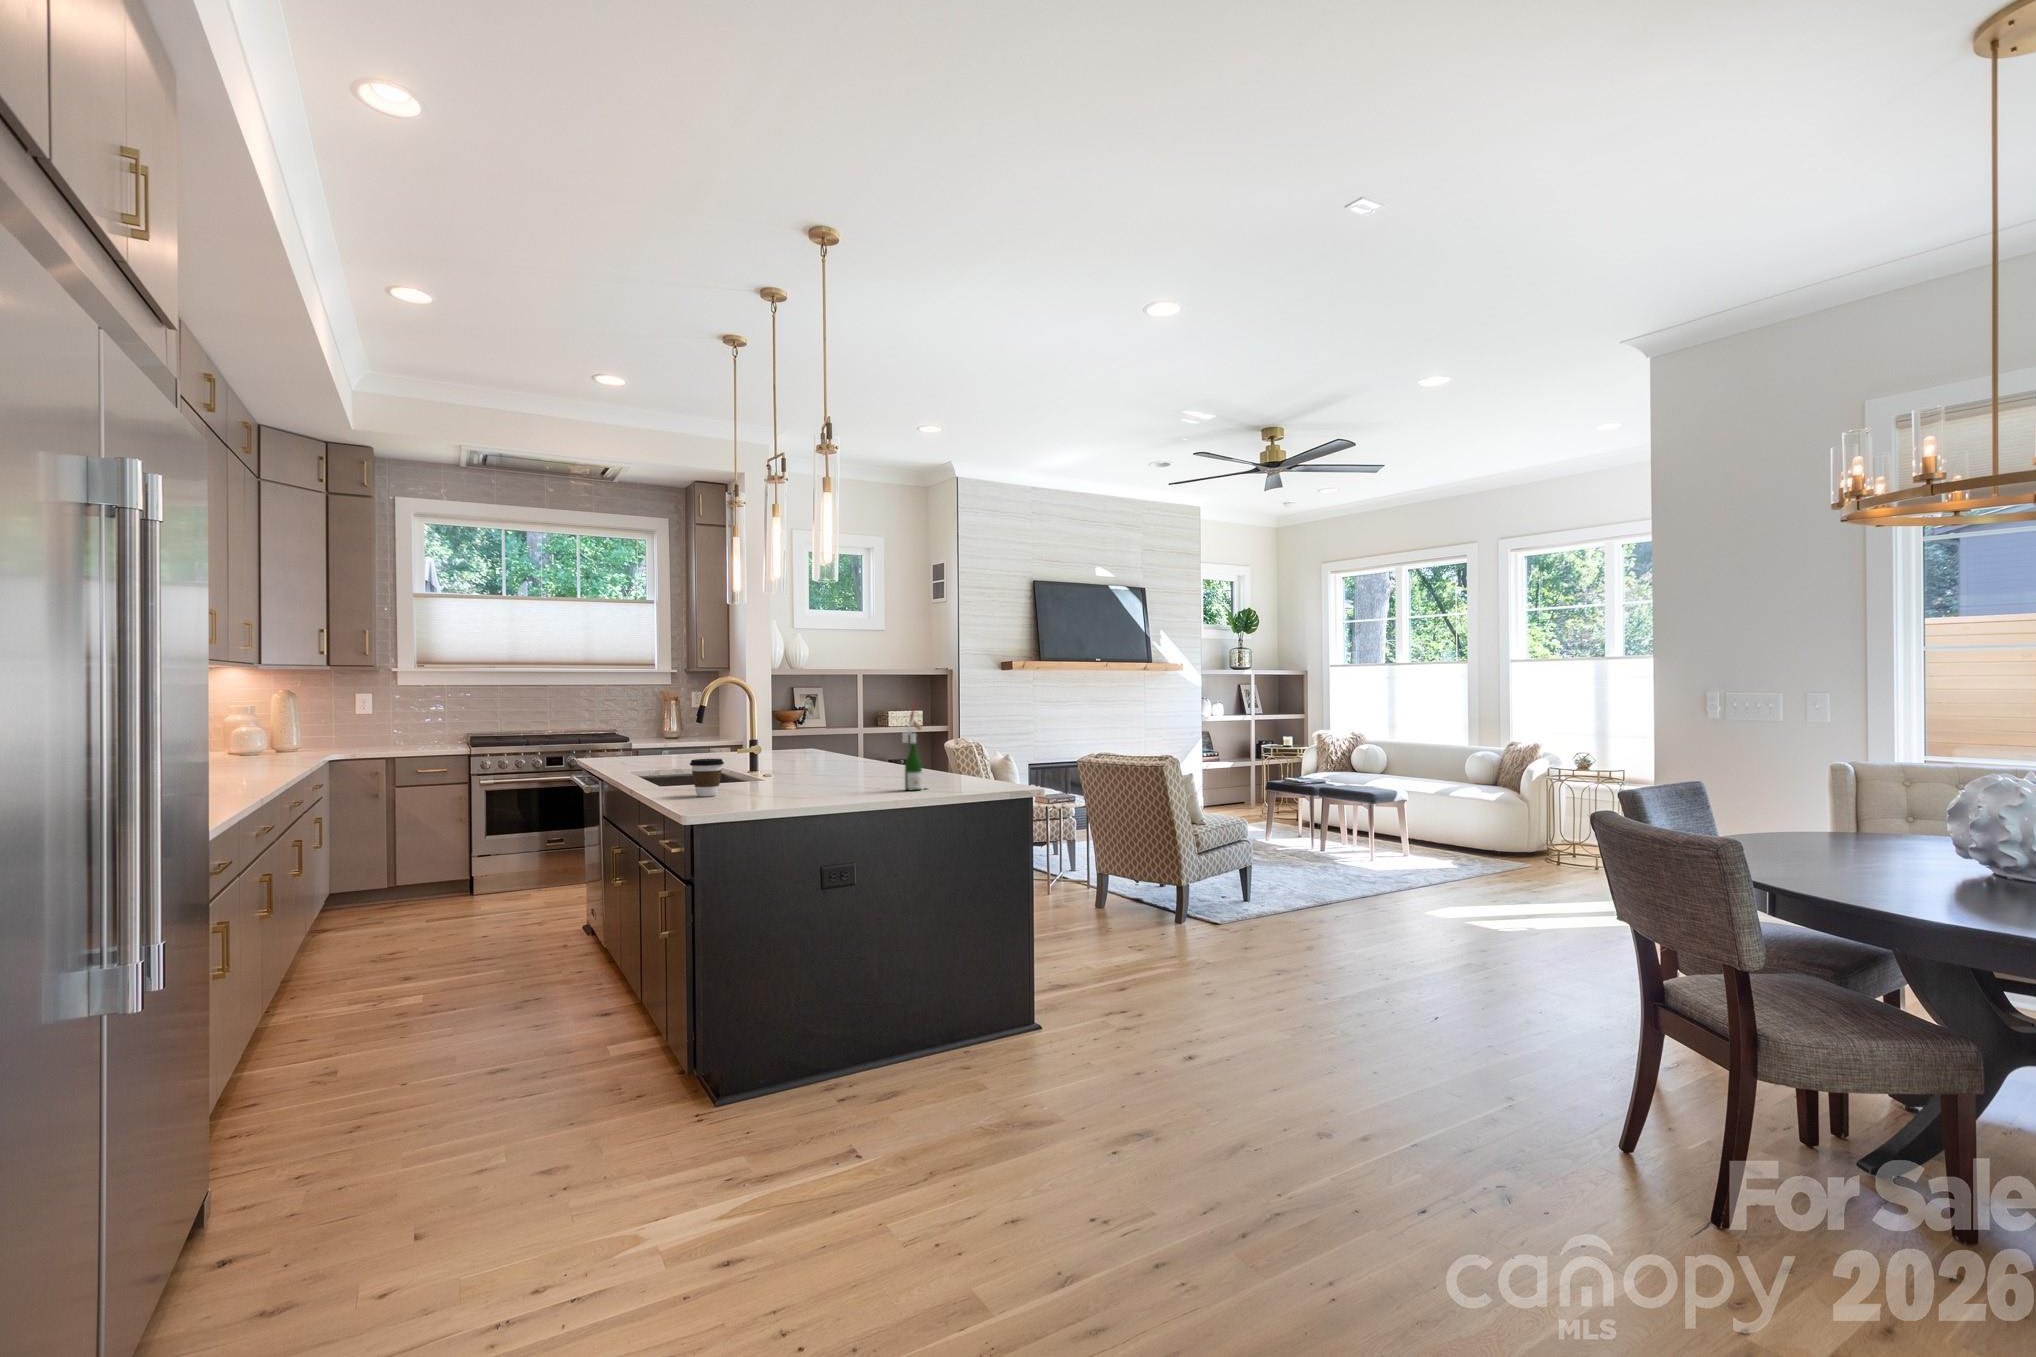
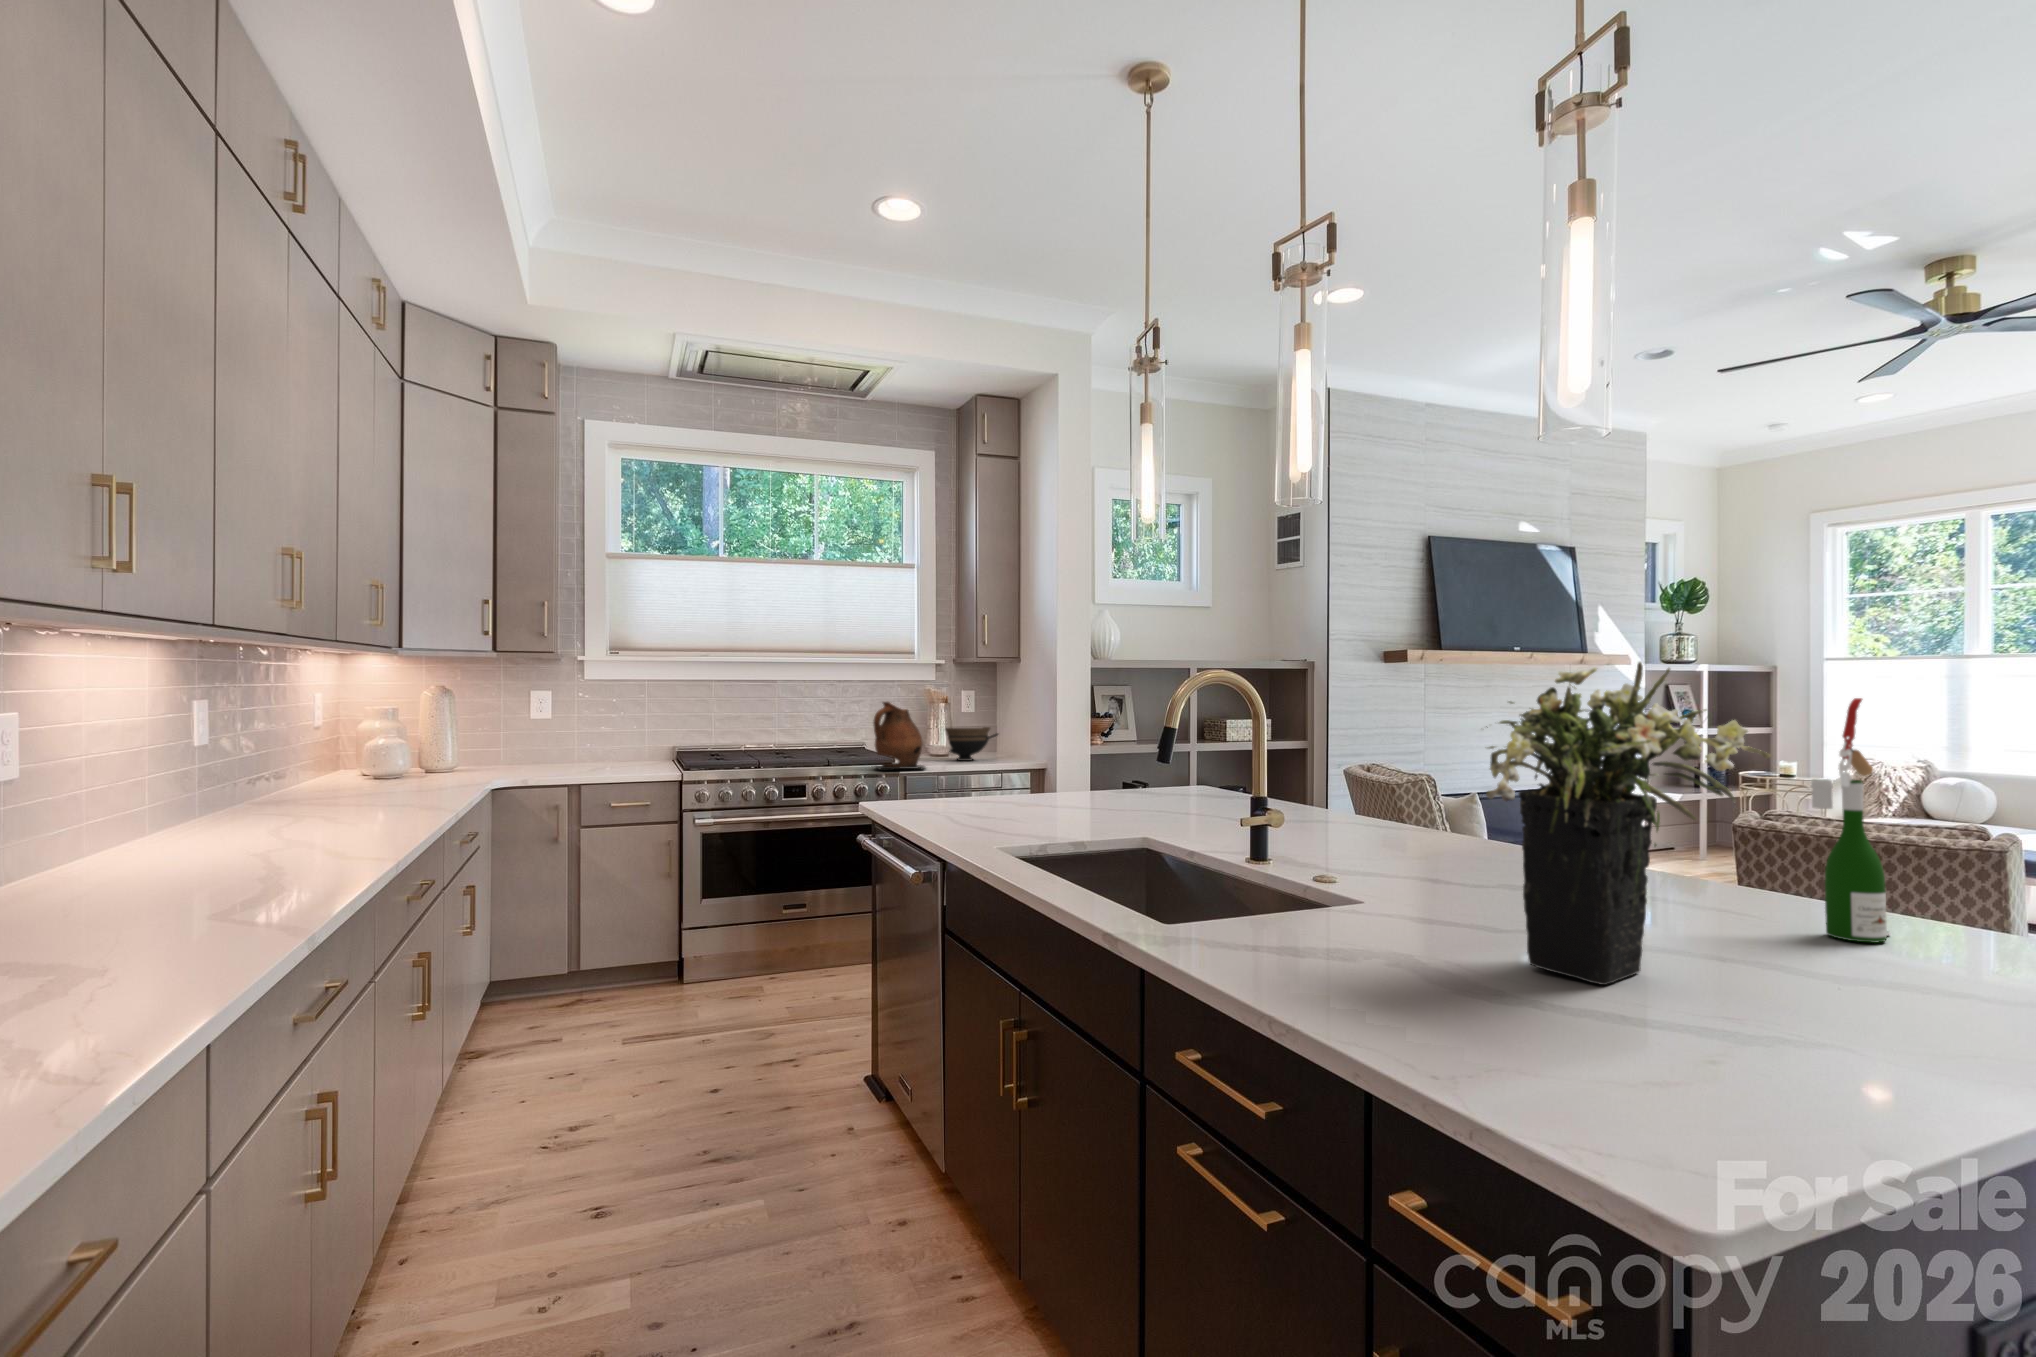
flower arrangement: none [738,690,829,801] -> present [1486,662,1771,985]
ceramic pitcher: none [611,699,651,745] -> present [873,702,926,769]
bowl: none [662,716,712,739] -> present [945,727,998,761]
coffee cup: present [690,759,724,796] -> none [1253,839,1339,942]

